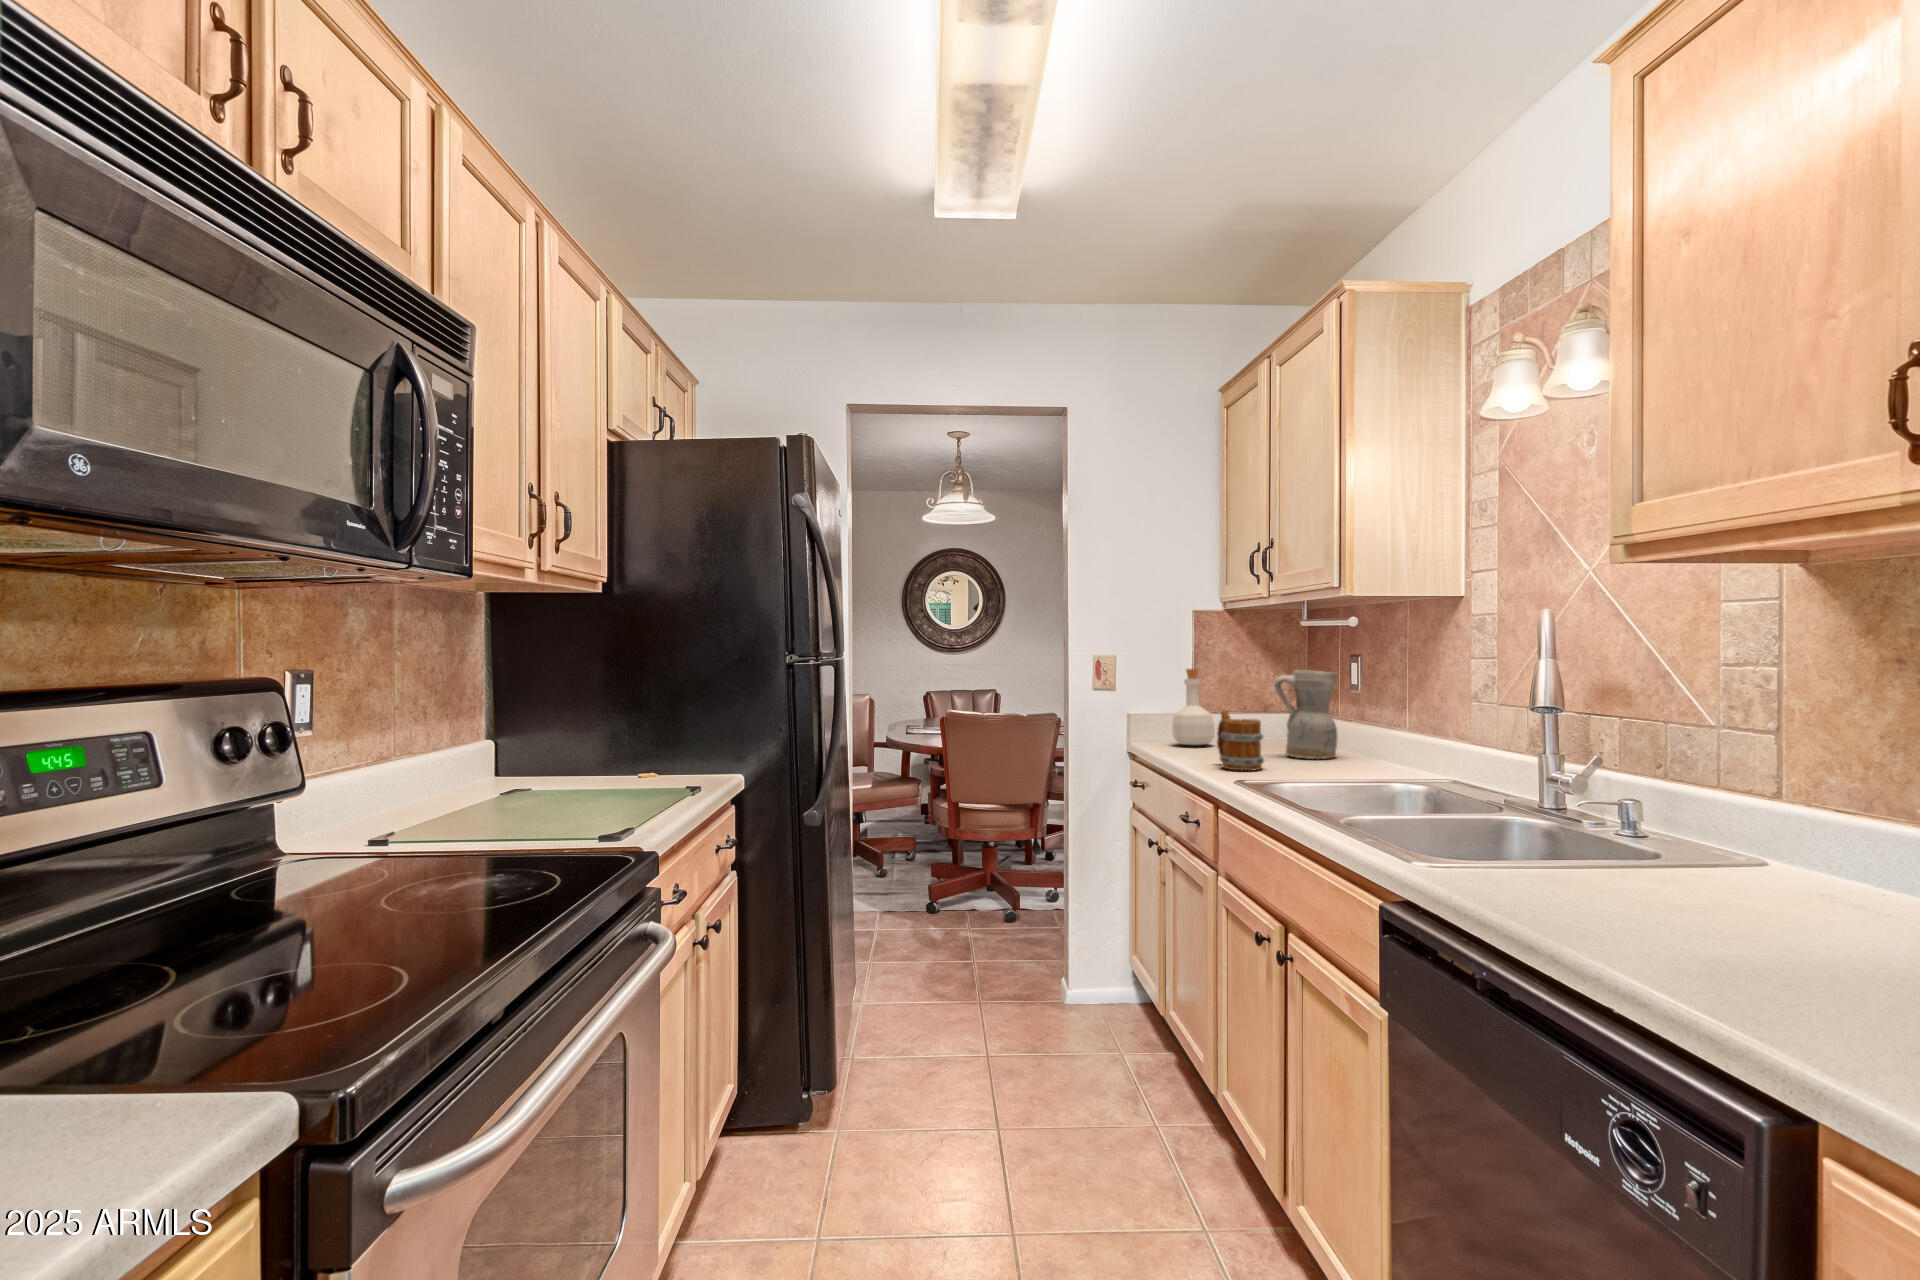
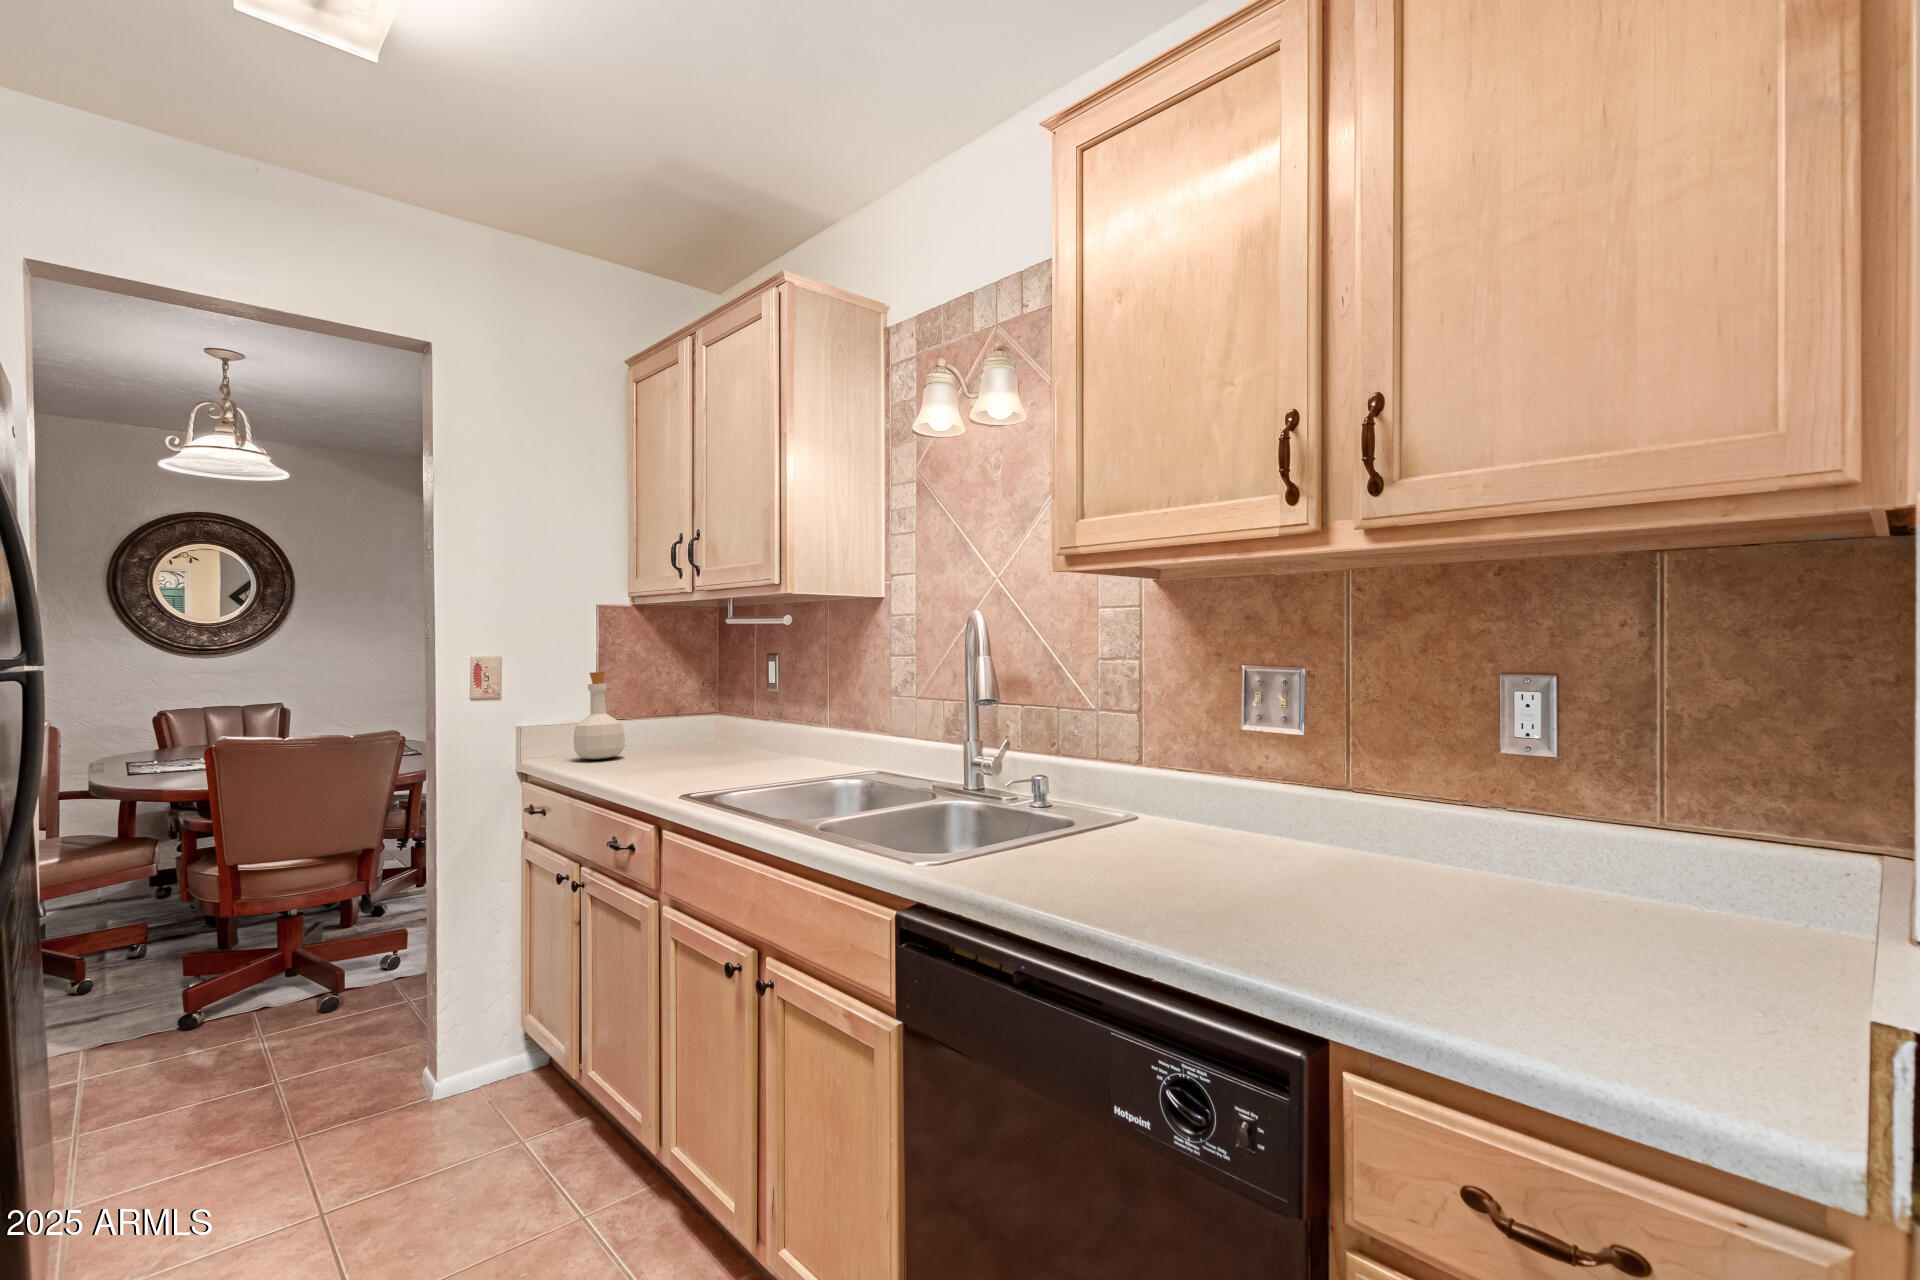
ceramic pitcher: present [1274,670,1338,759] -> none [697,671,761,763]
mug: present [1217,710,1264,771] -> none [641,717,696,783]

